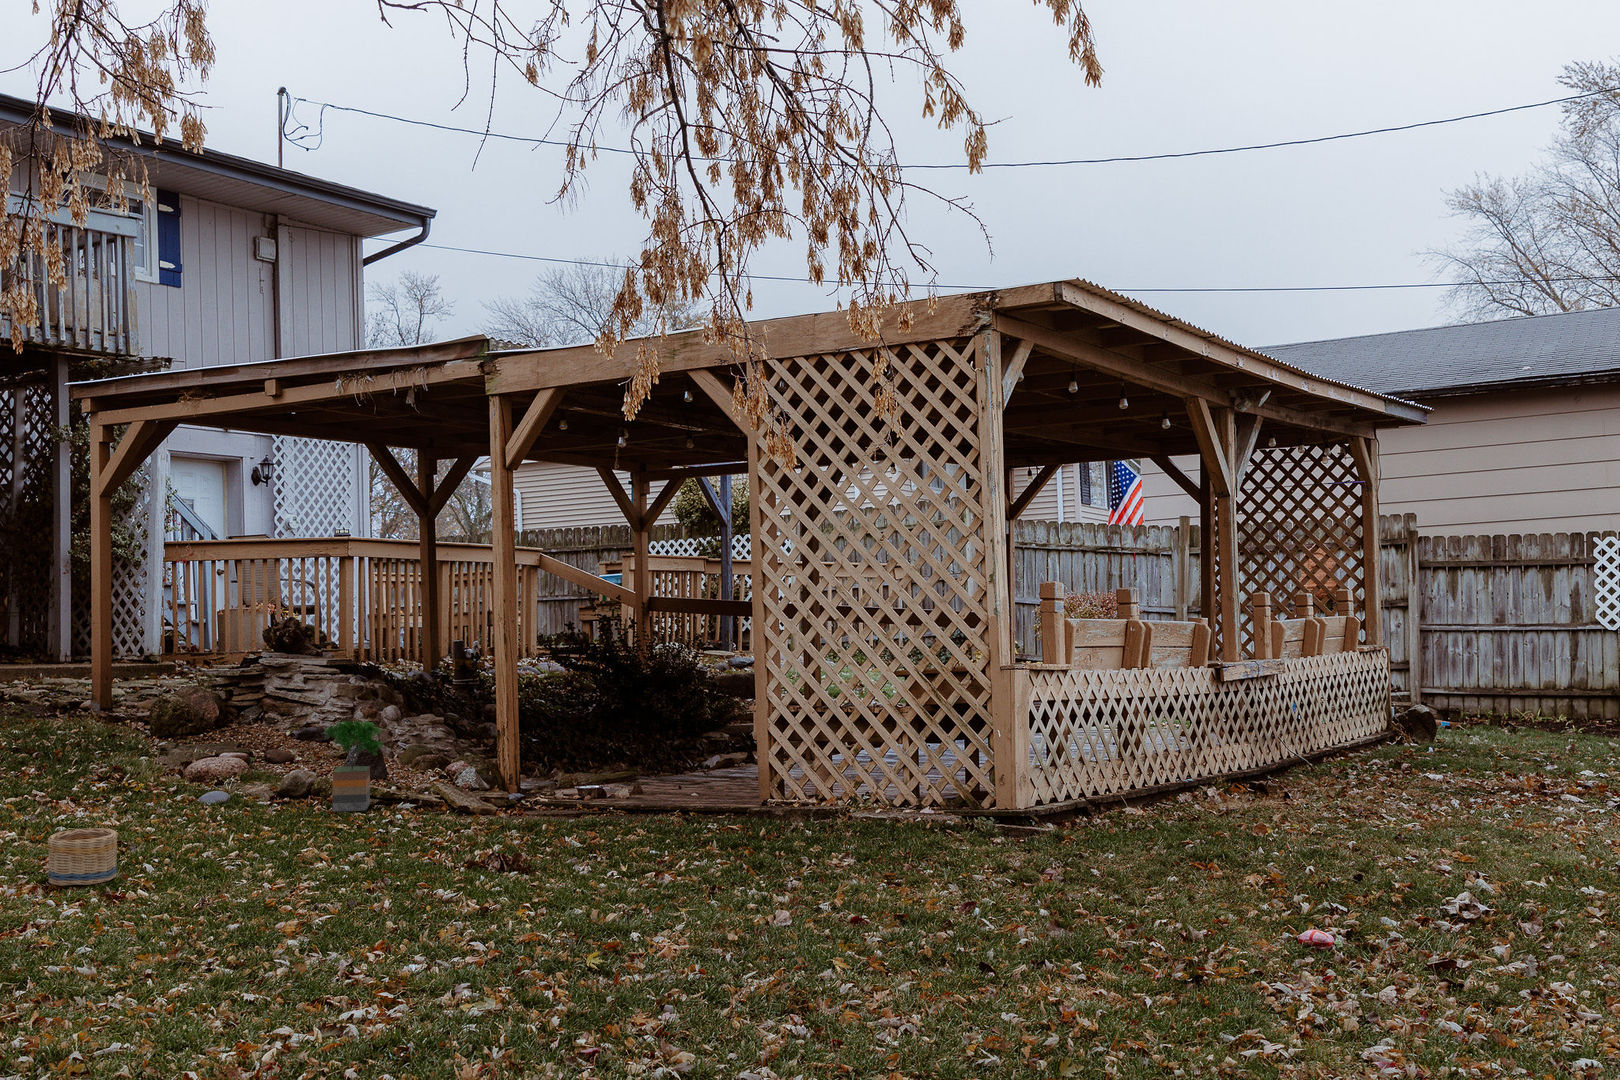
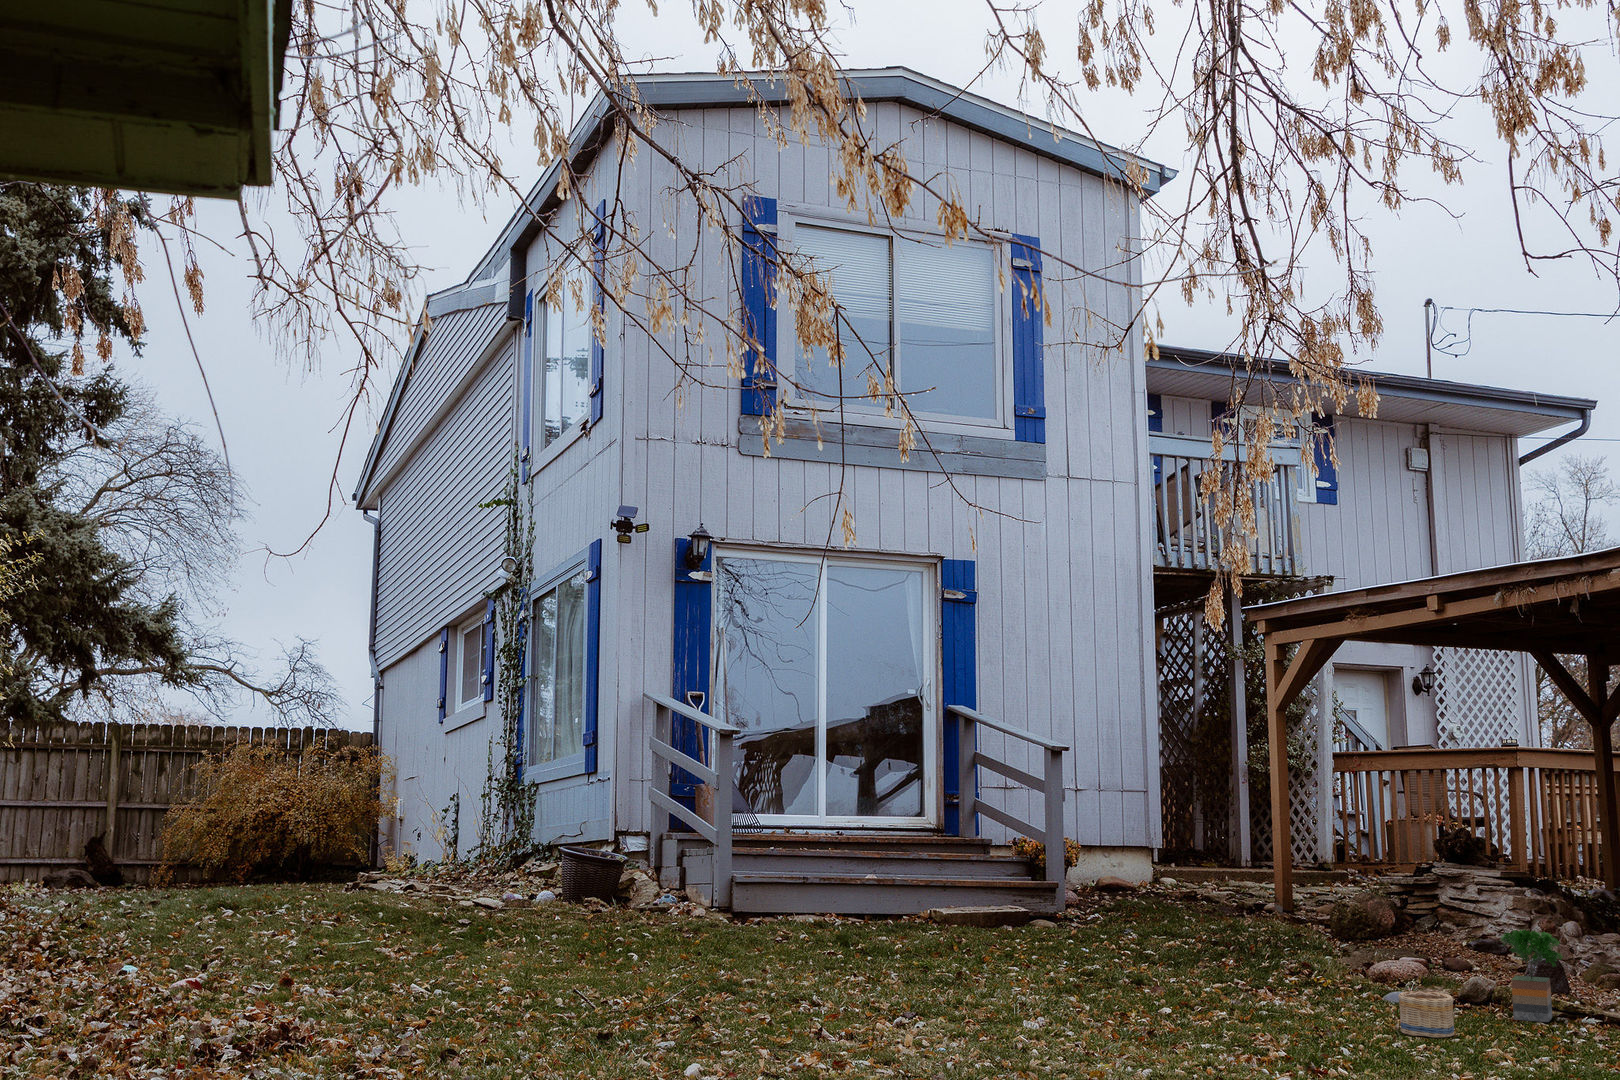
basket: present [47,828,118,886] -> present [1398,991,1454,1038]

